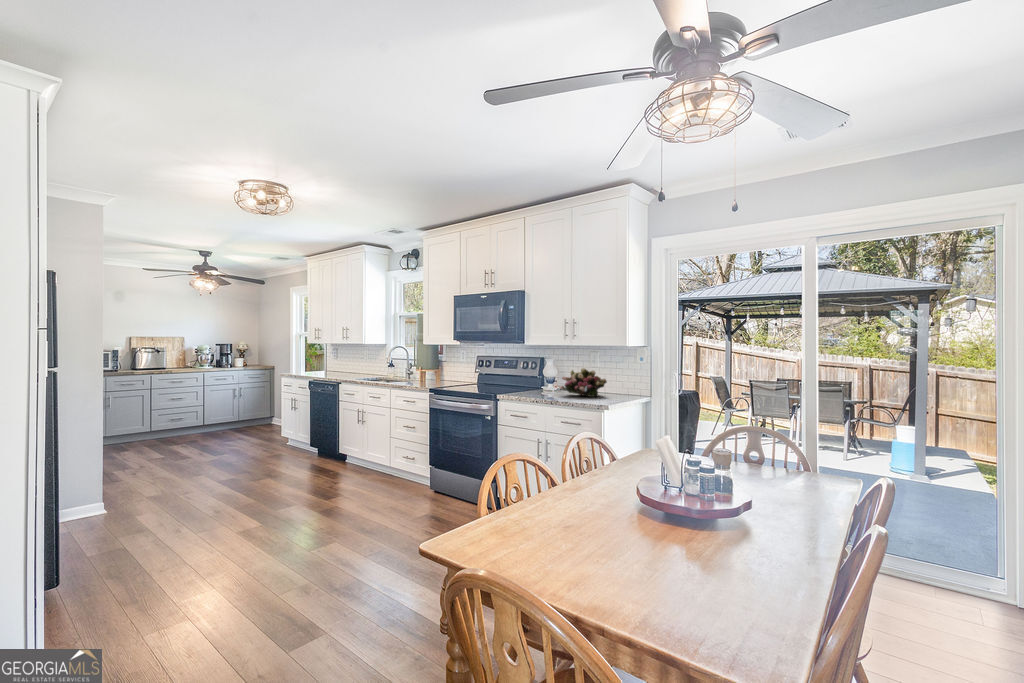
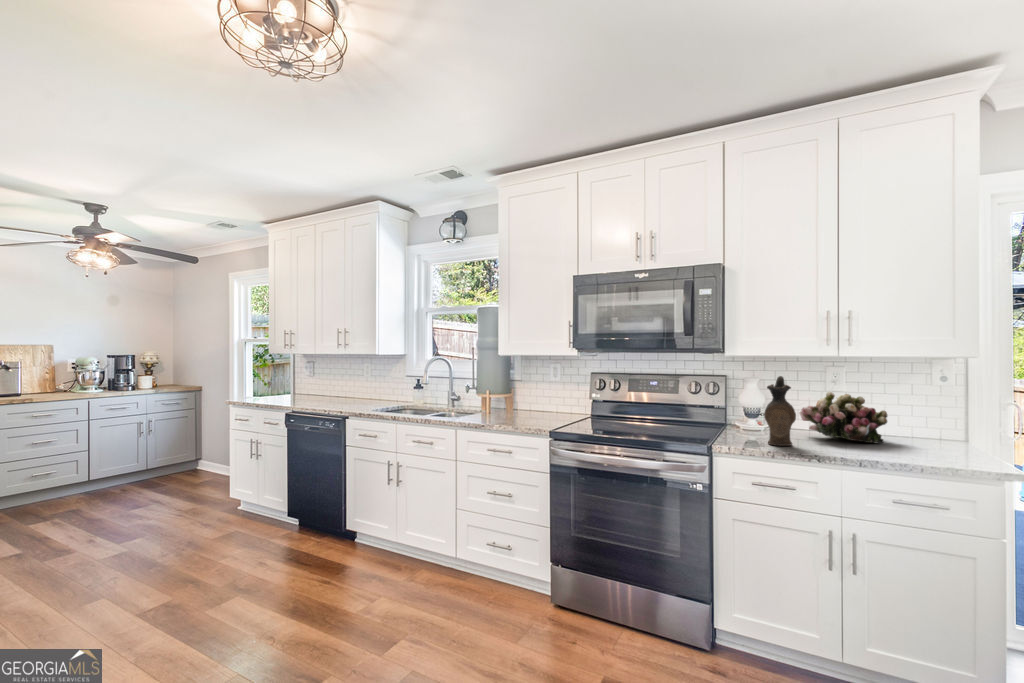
ceramic pitcher: none [528,357,545,396] -> present [764,376,796,446]

